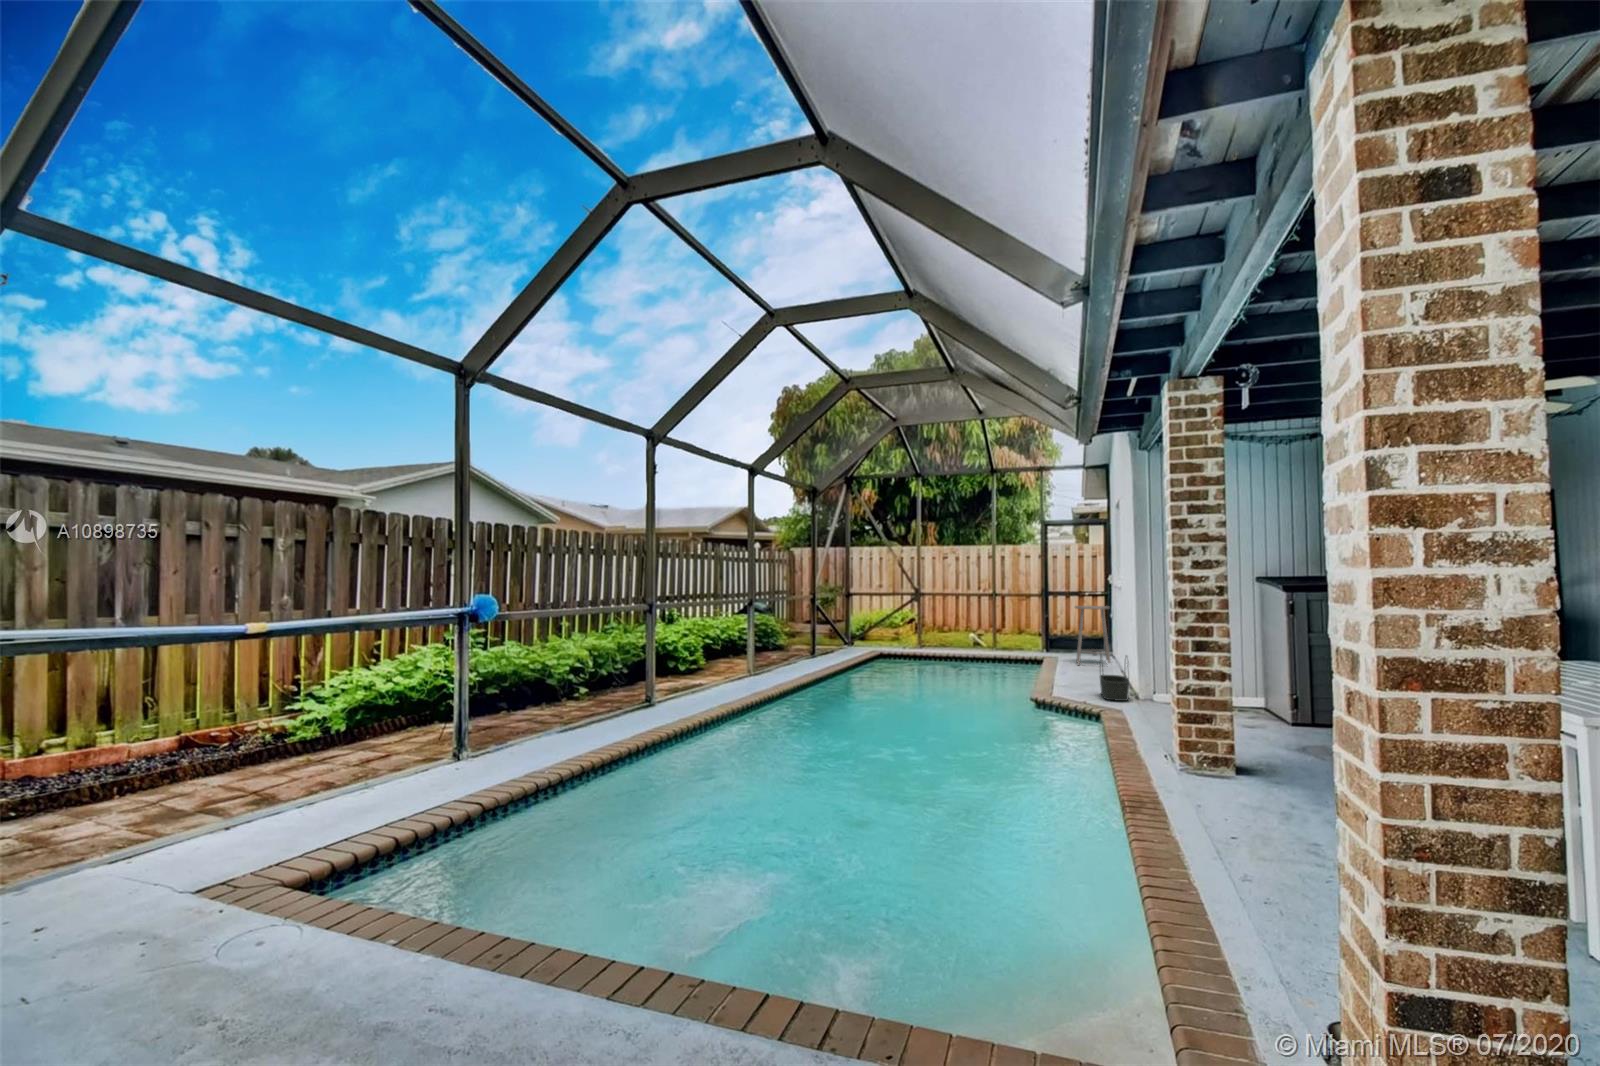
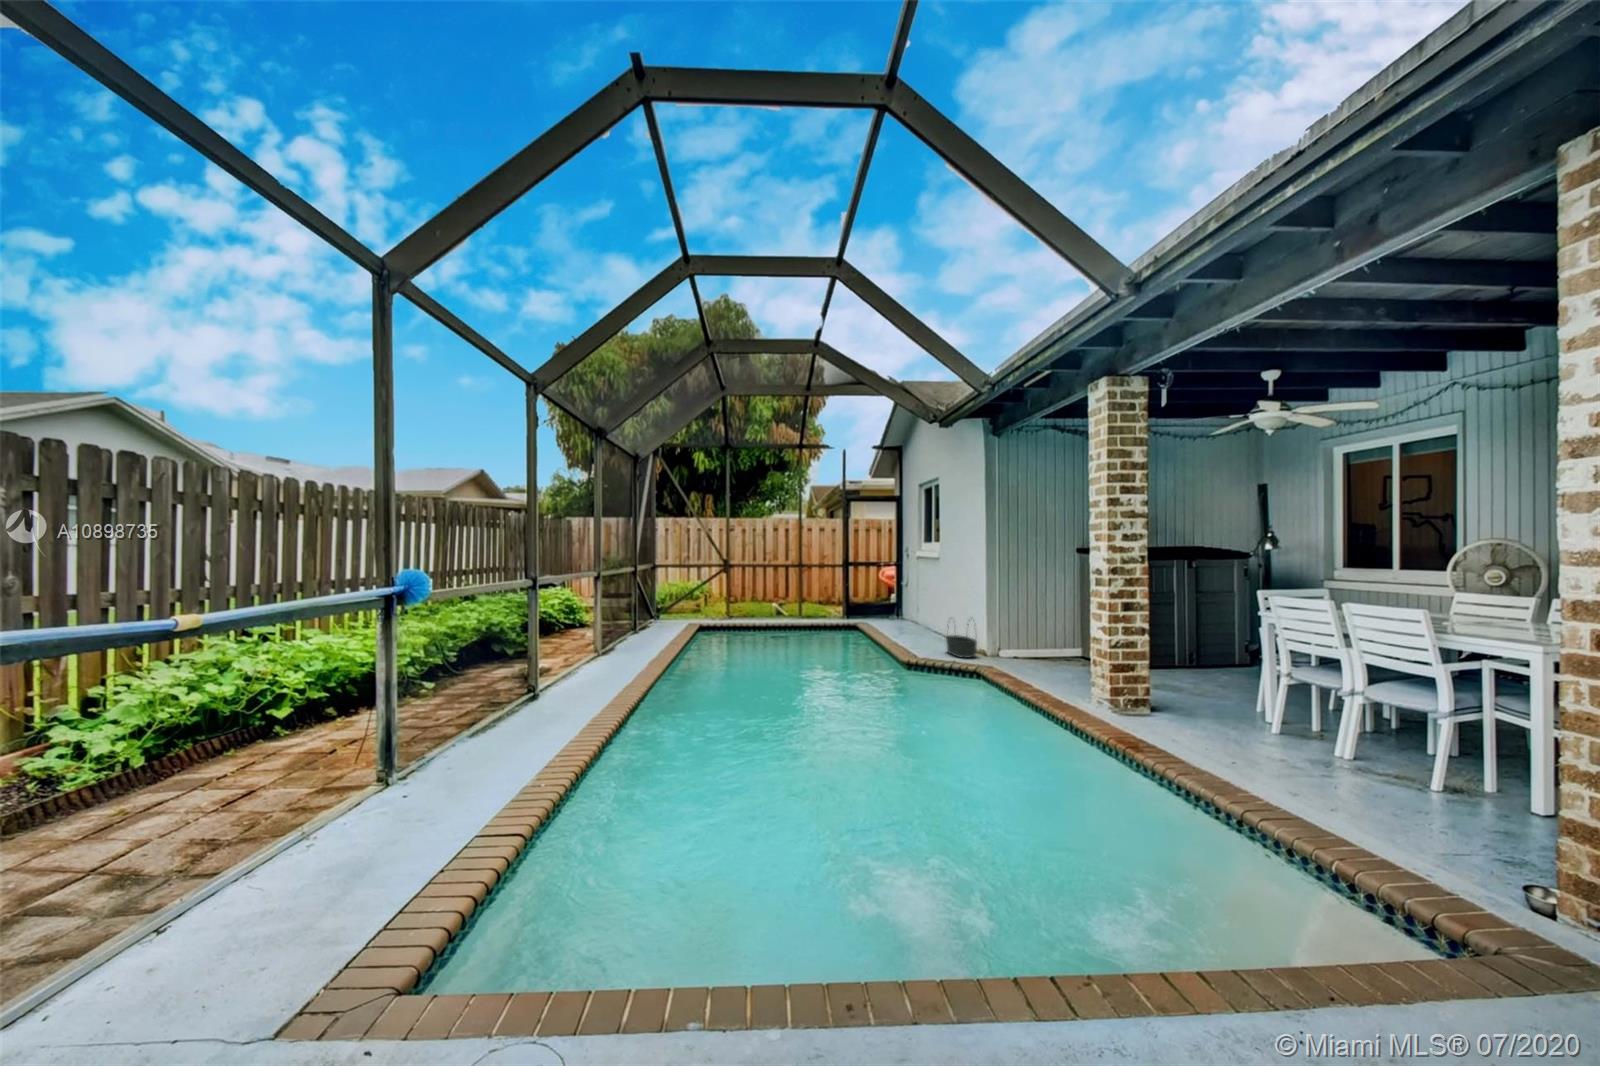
stool: present [1075,606,1110,665] -> none [884,575,918,629]

